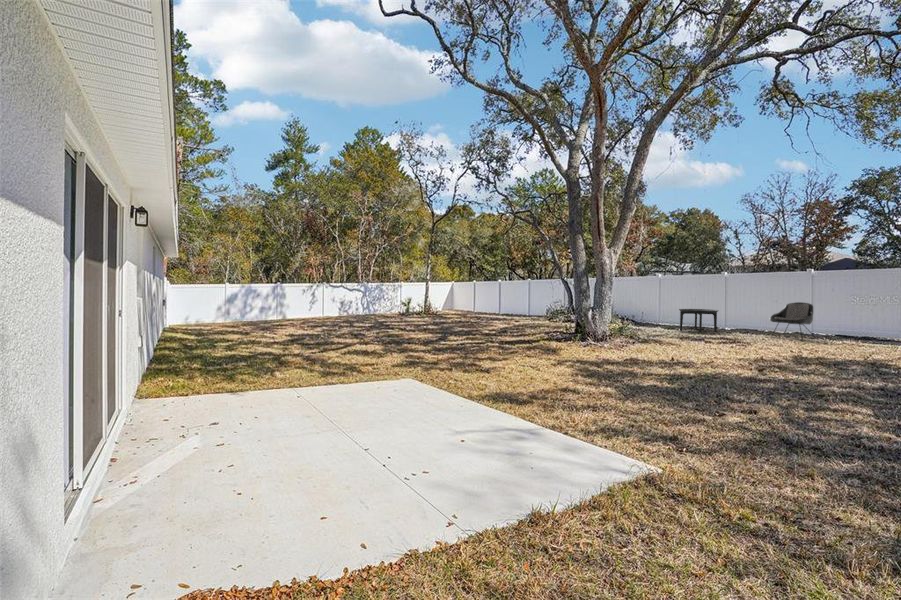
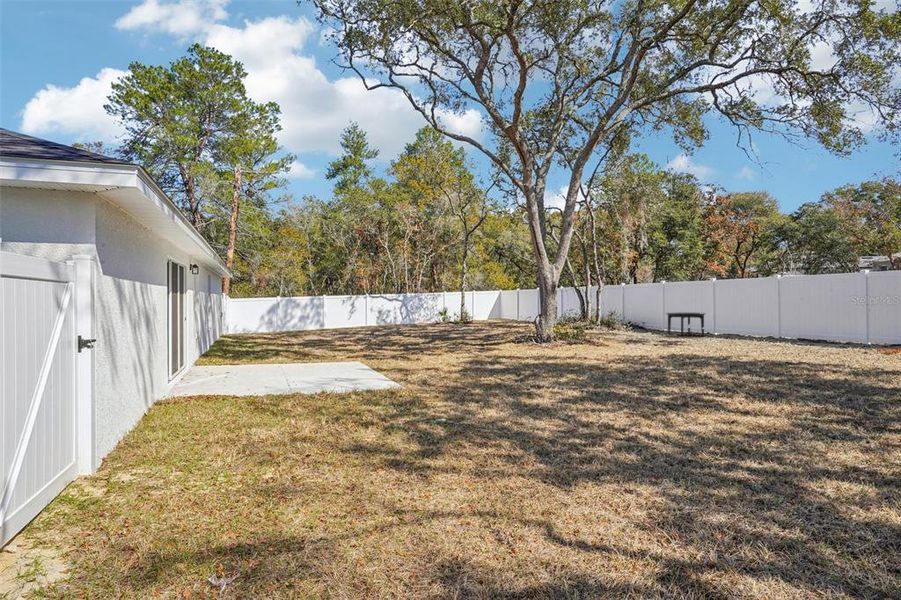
lounge chair: present [770,302,815,340] -> none [732,303,777,342]

